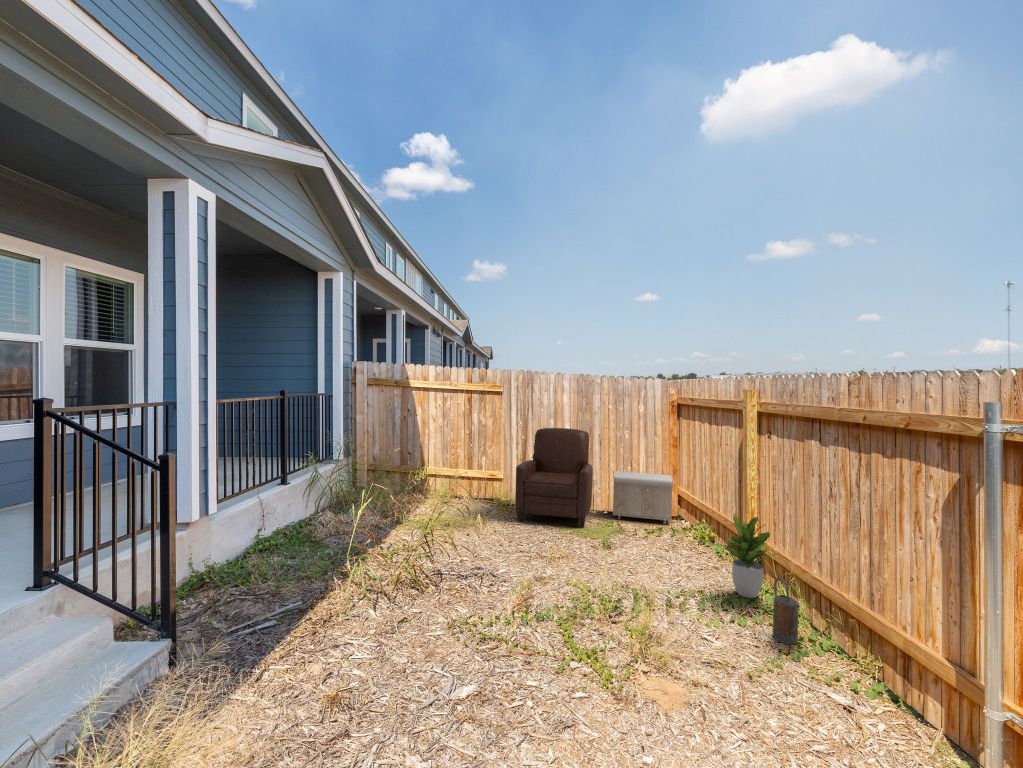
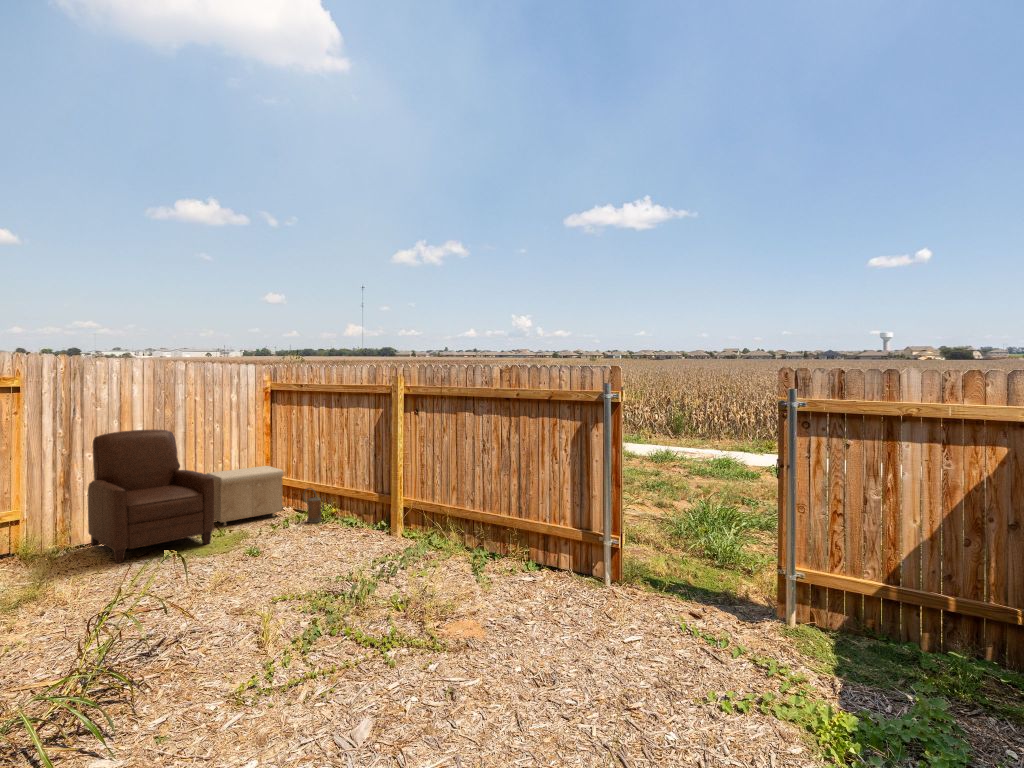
potted plant: present [721,515,778,598] -> none [395,477,437,542]
watering can: present [773,577,800,644] -> present [303,488,326,523]

